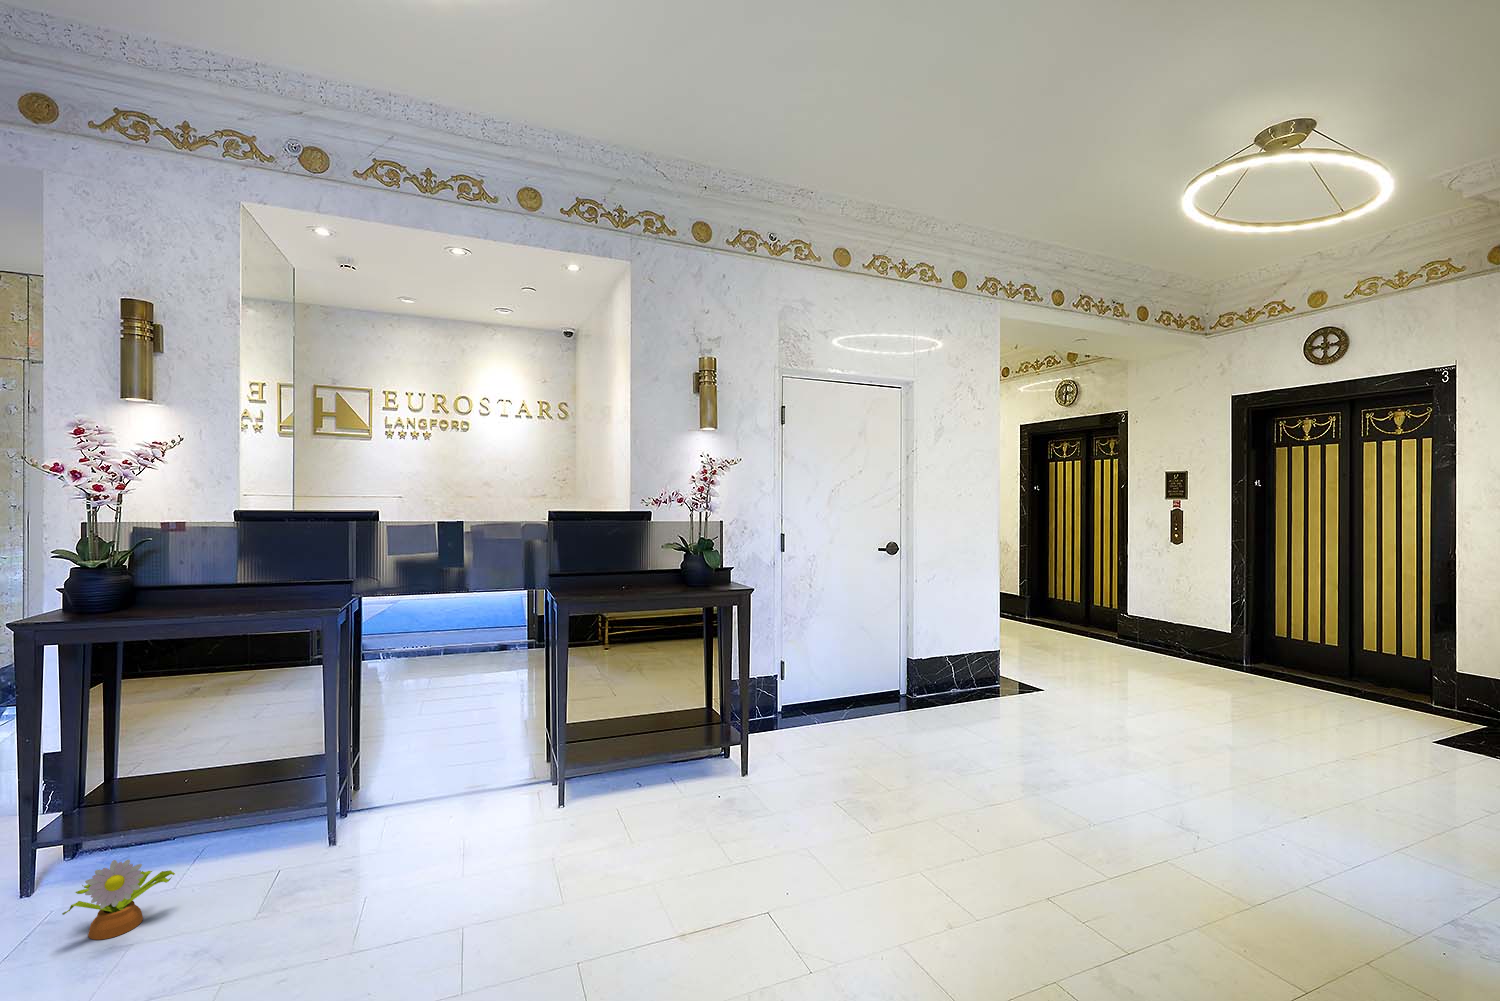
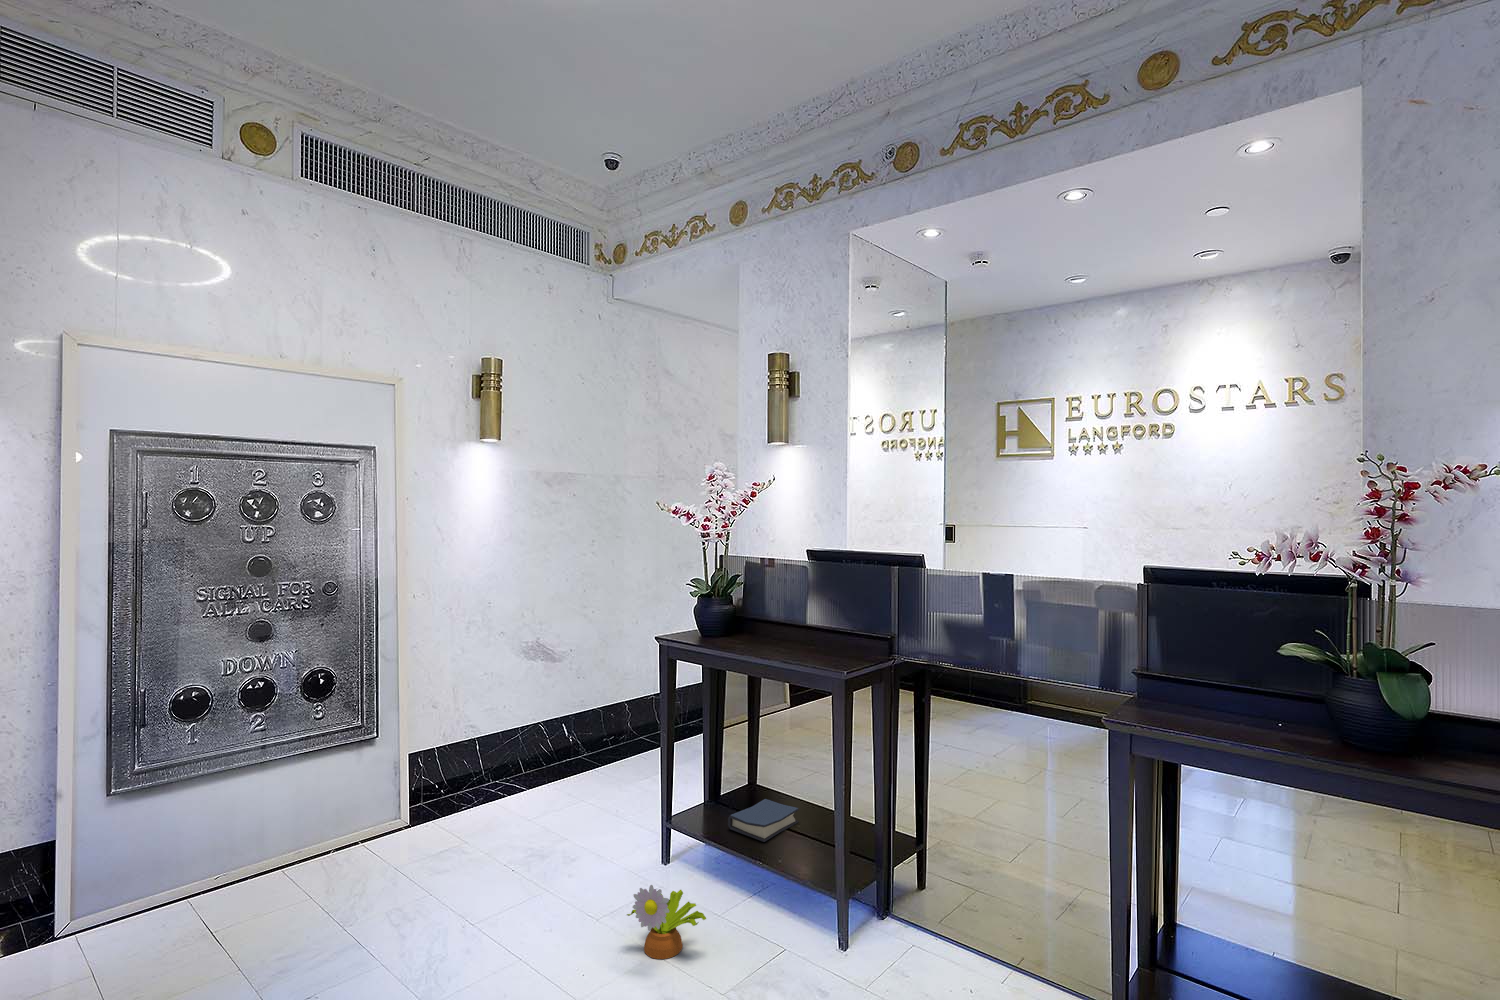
hardback book: none [130,766,213,810] -> present [728,799,798,842]

